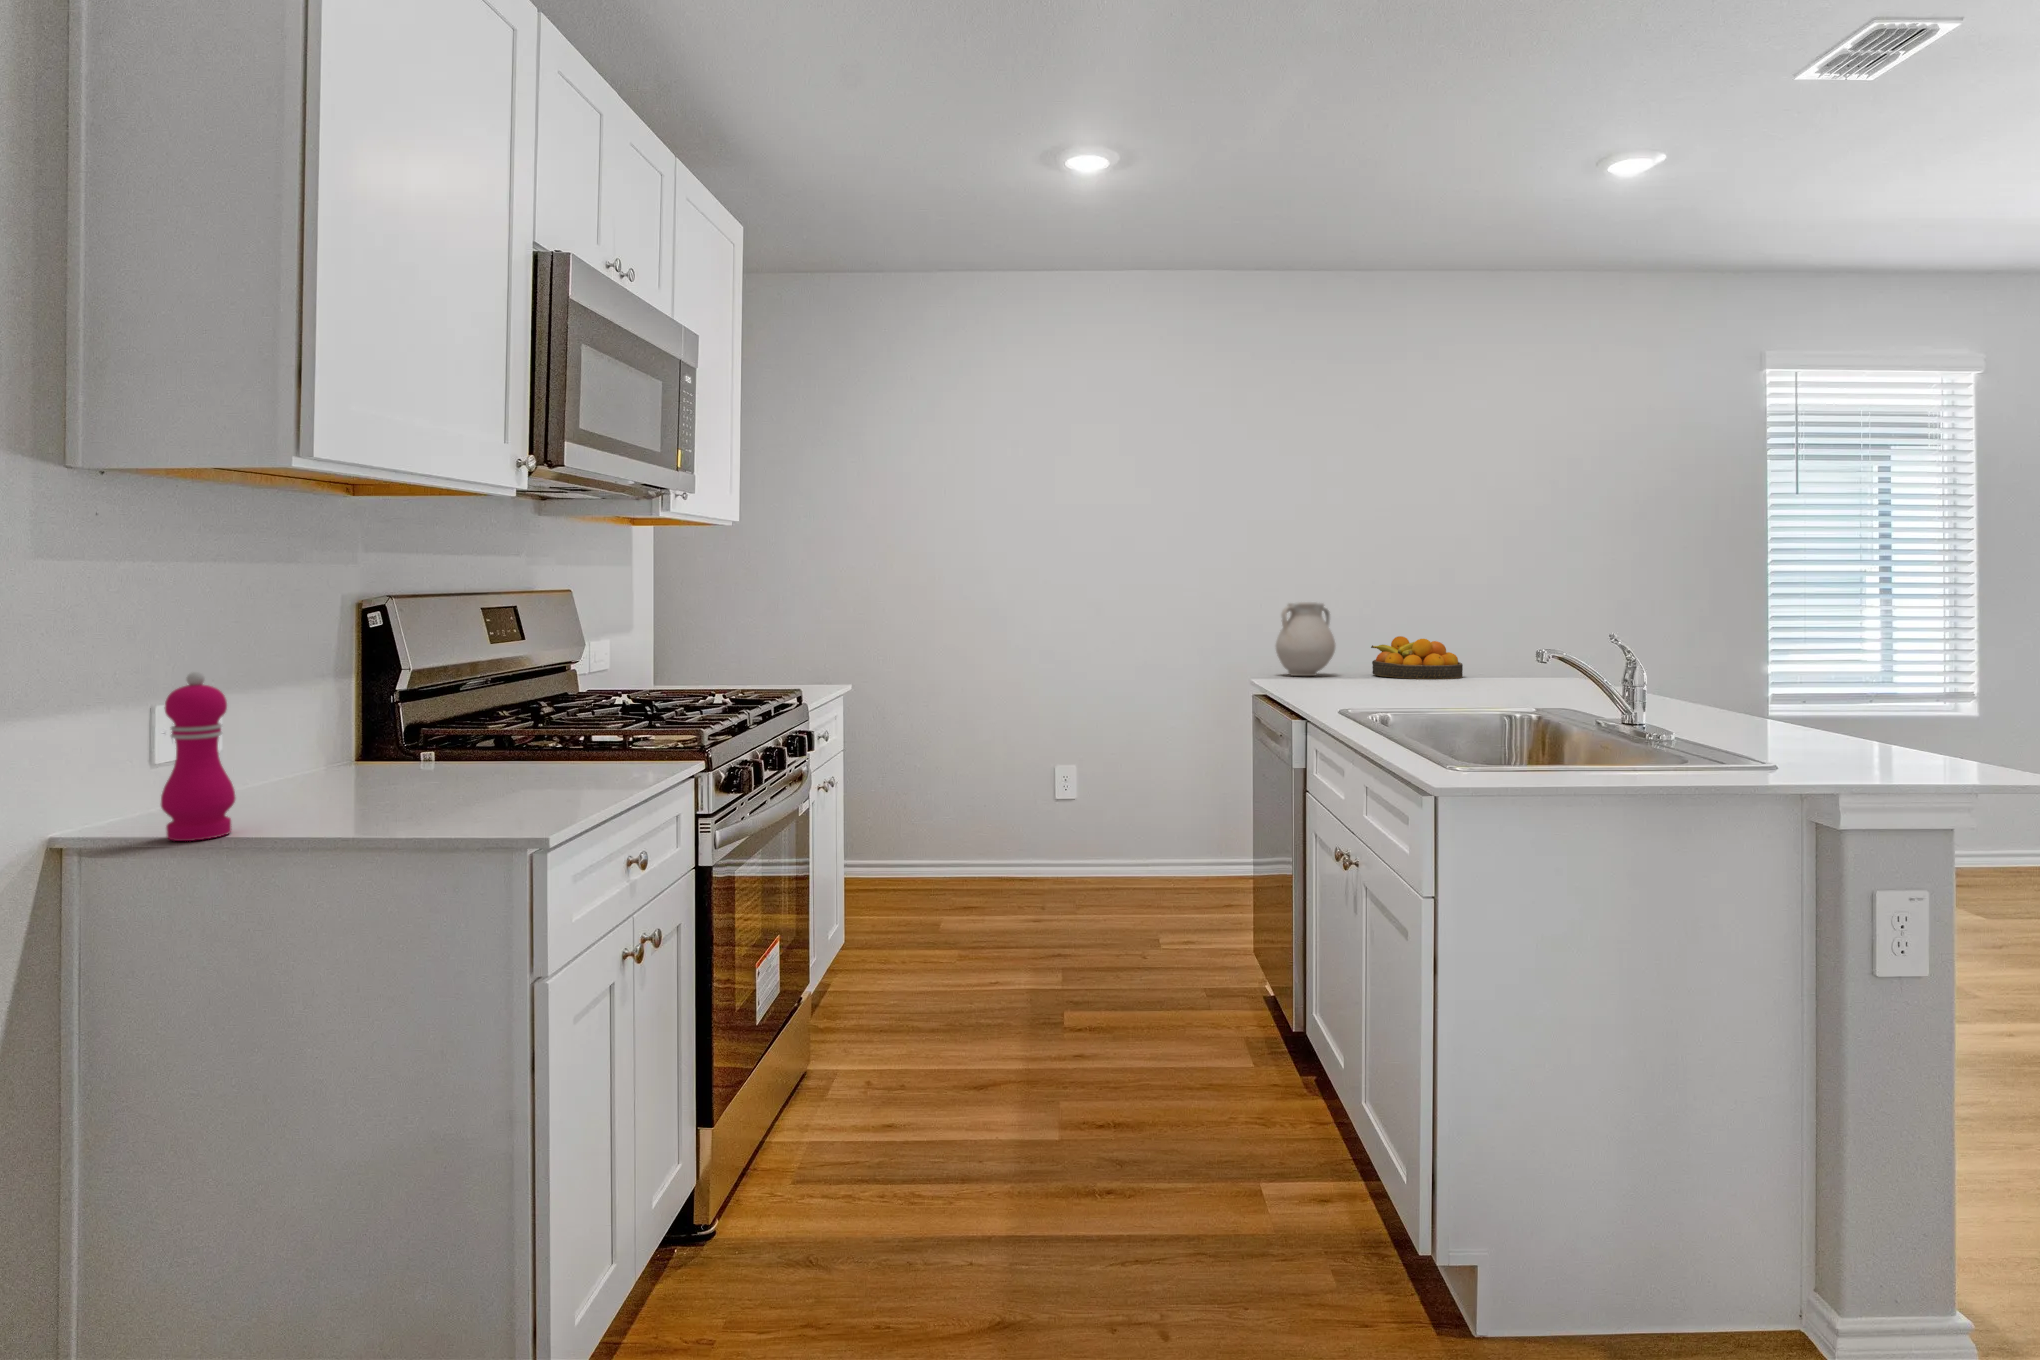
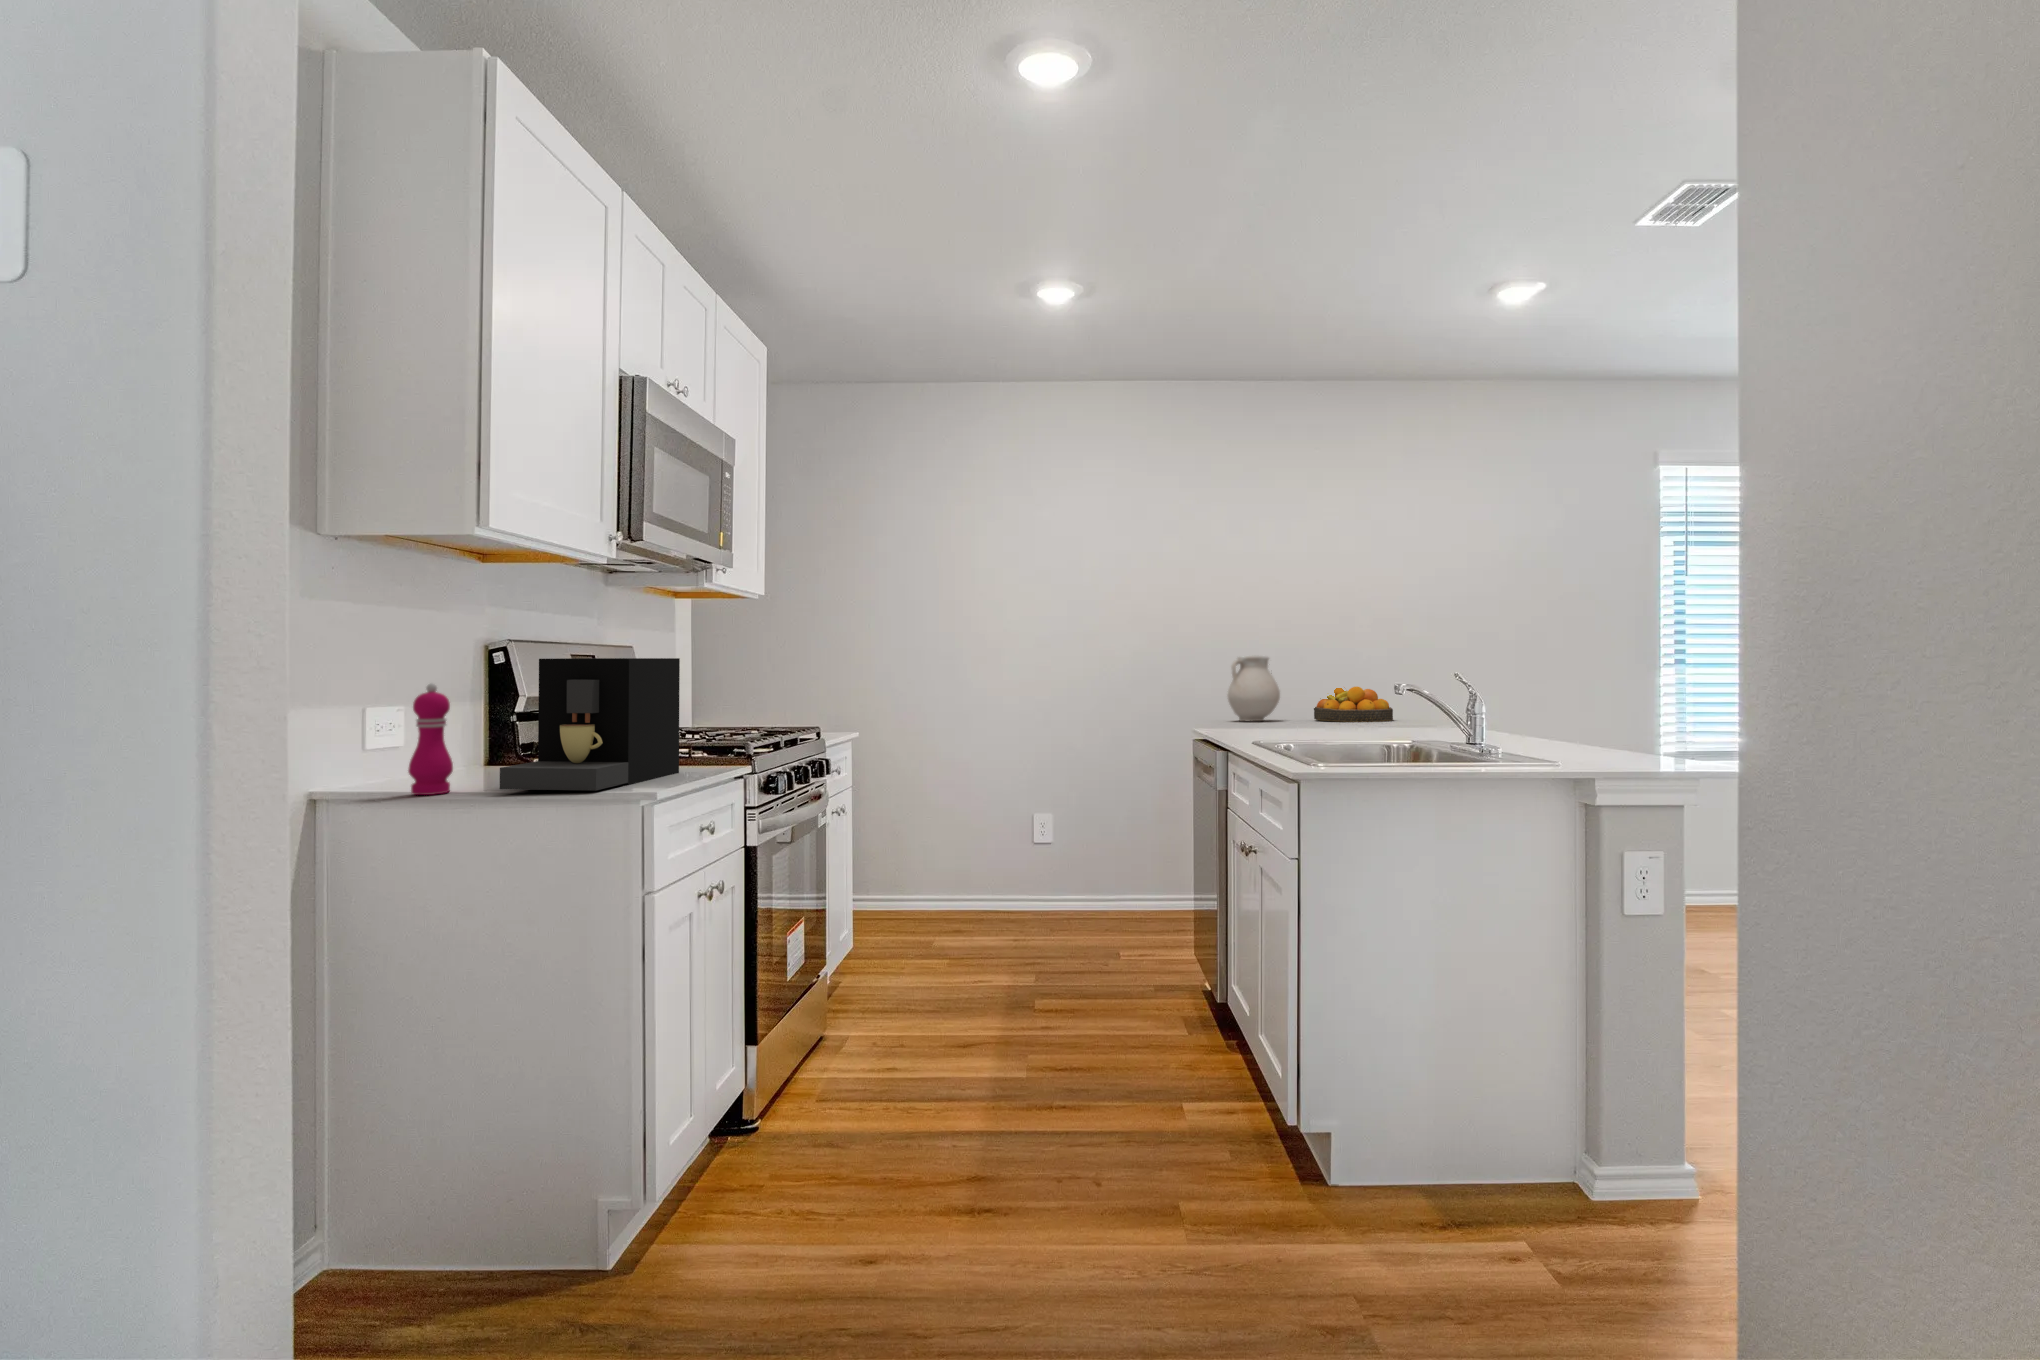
coffee maker: none [293,627,592,842] -> present [500,658,680,790]

